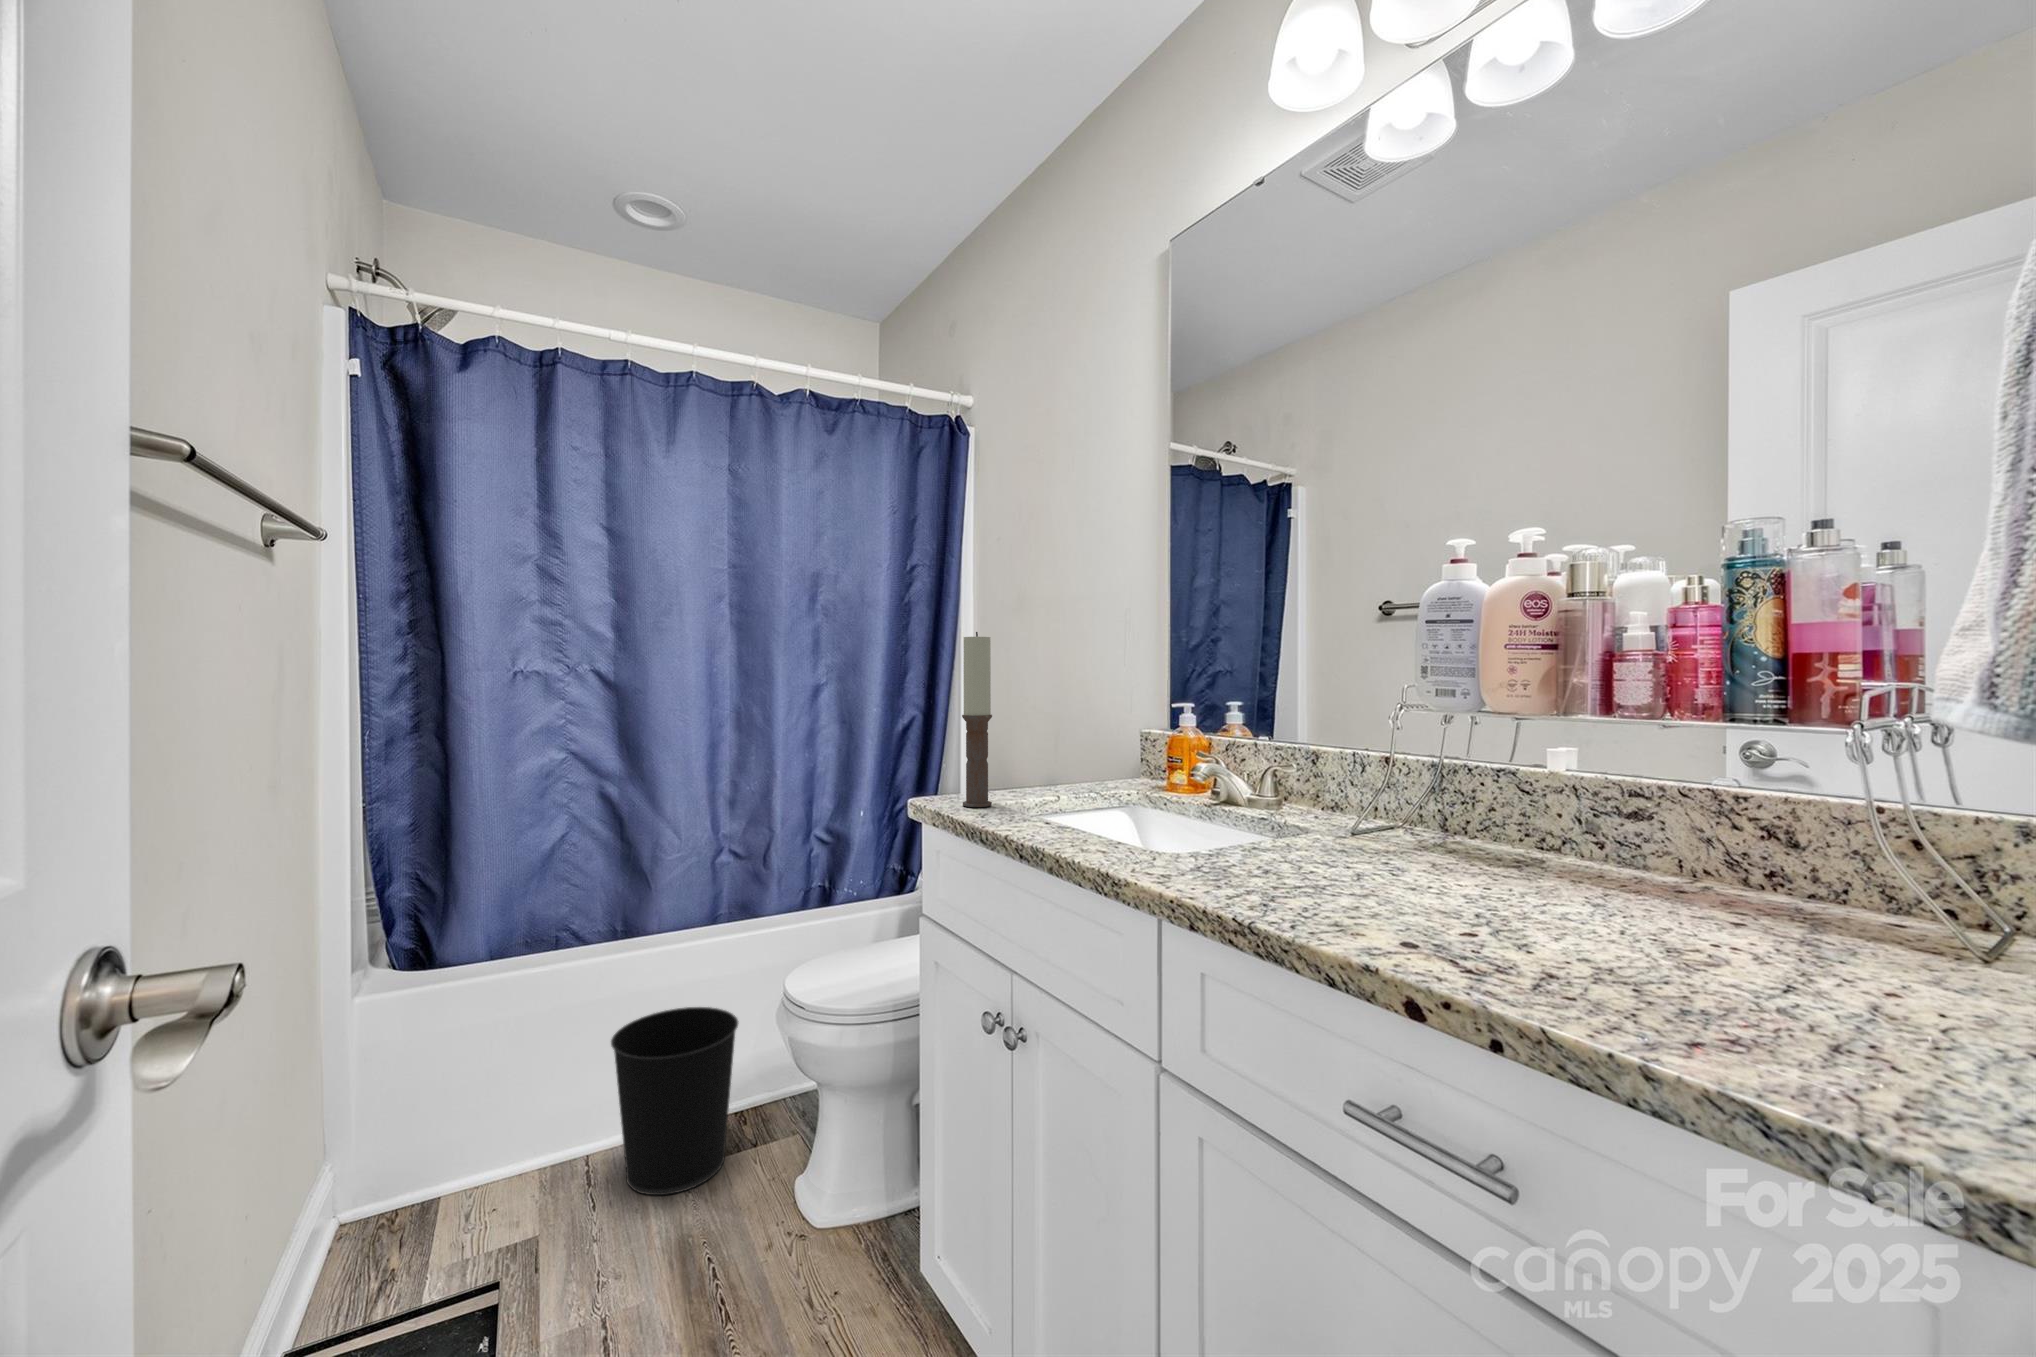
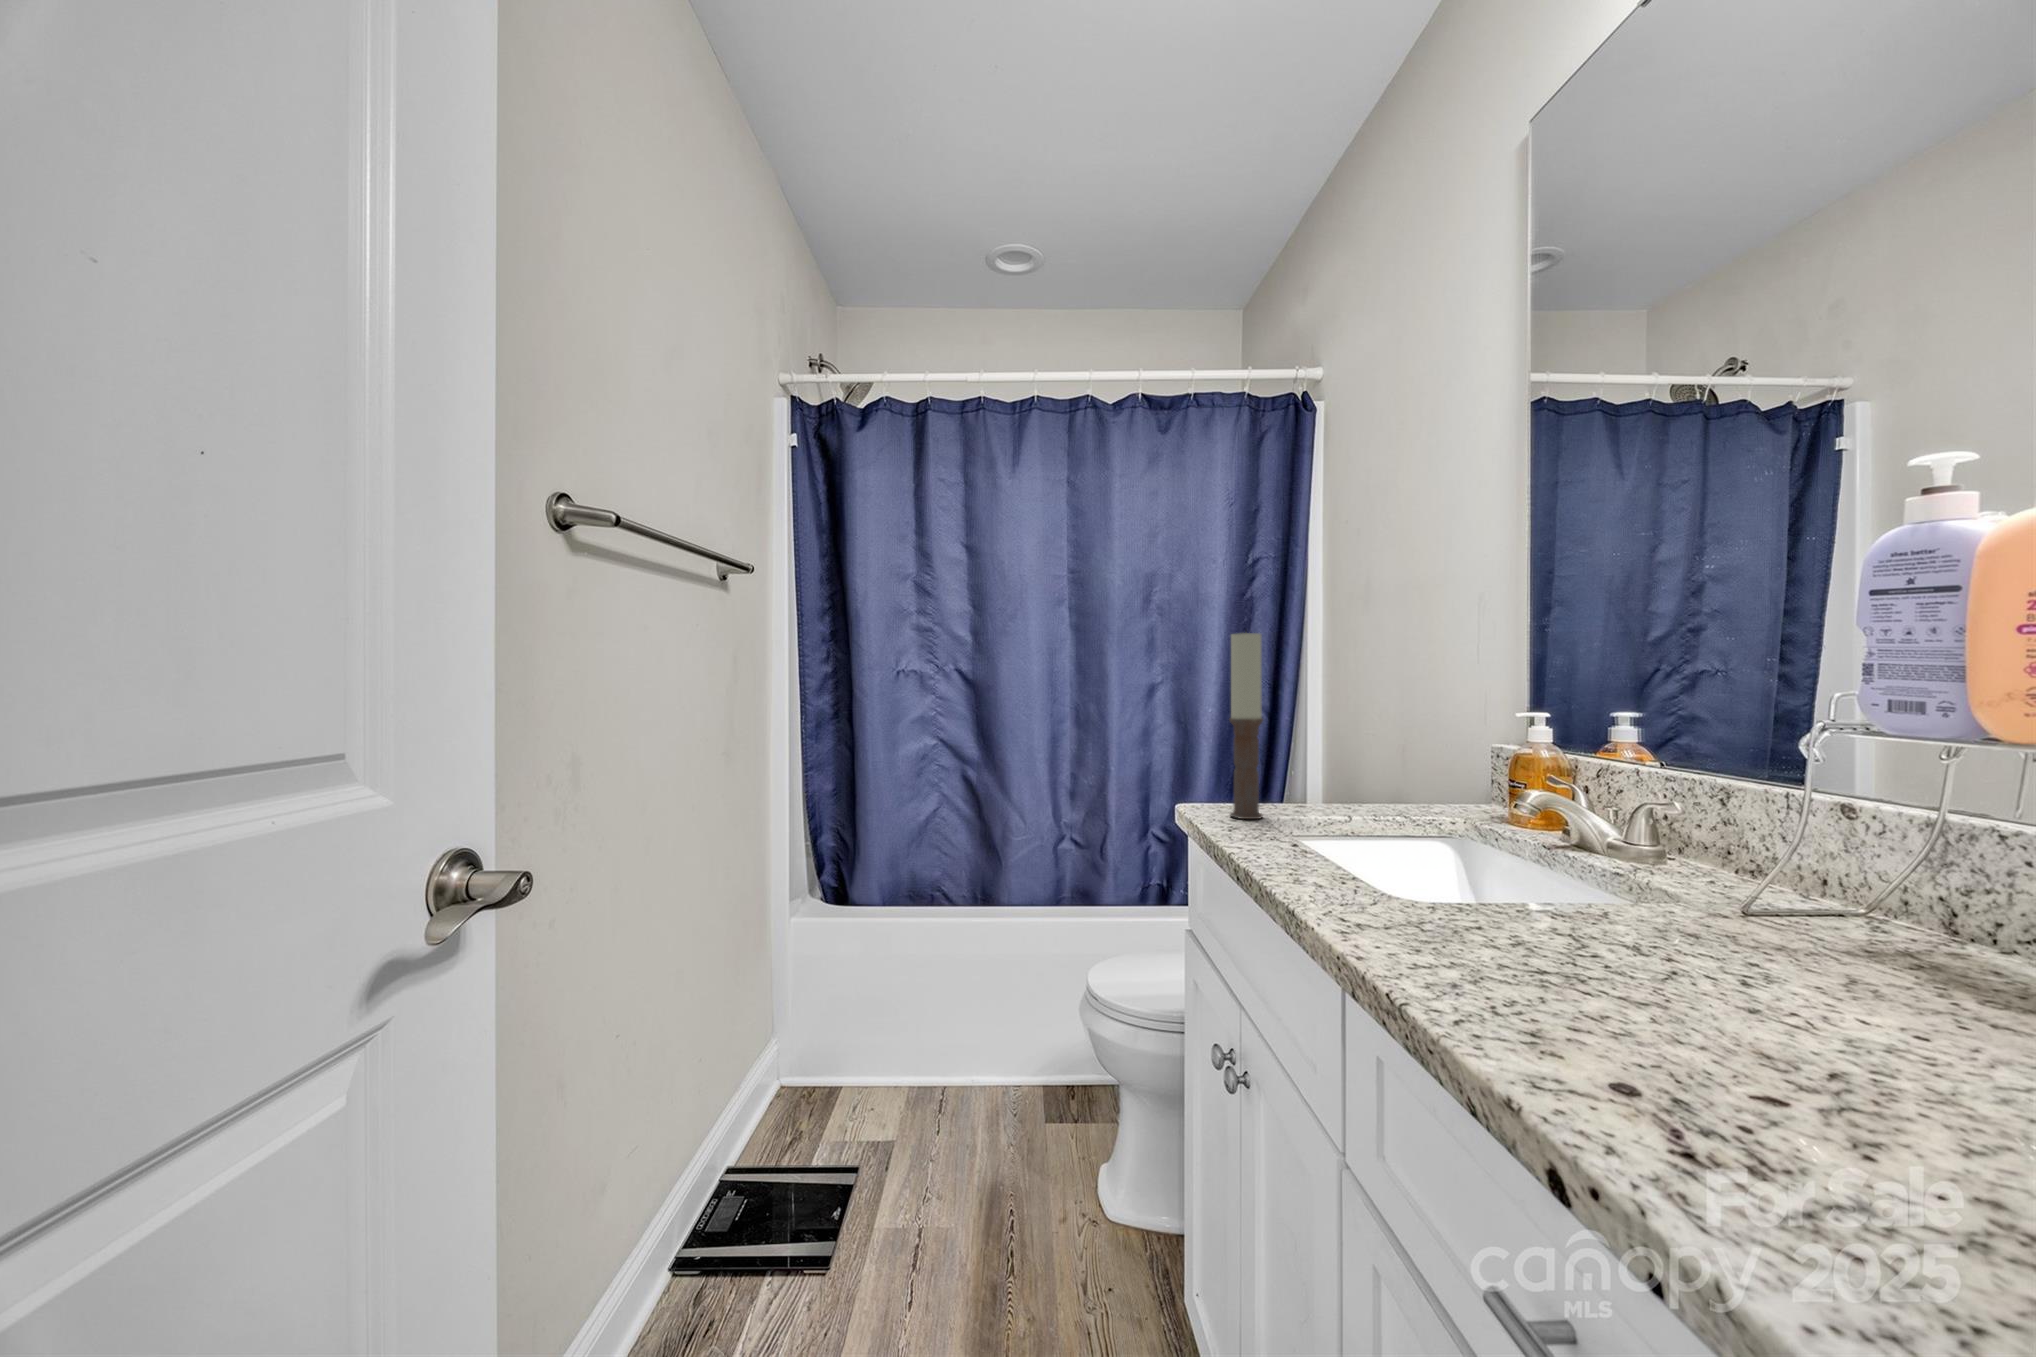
wastebasket: present [611,1007,738,1195] -> none [955,974,1061,1140]

